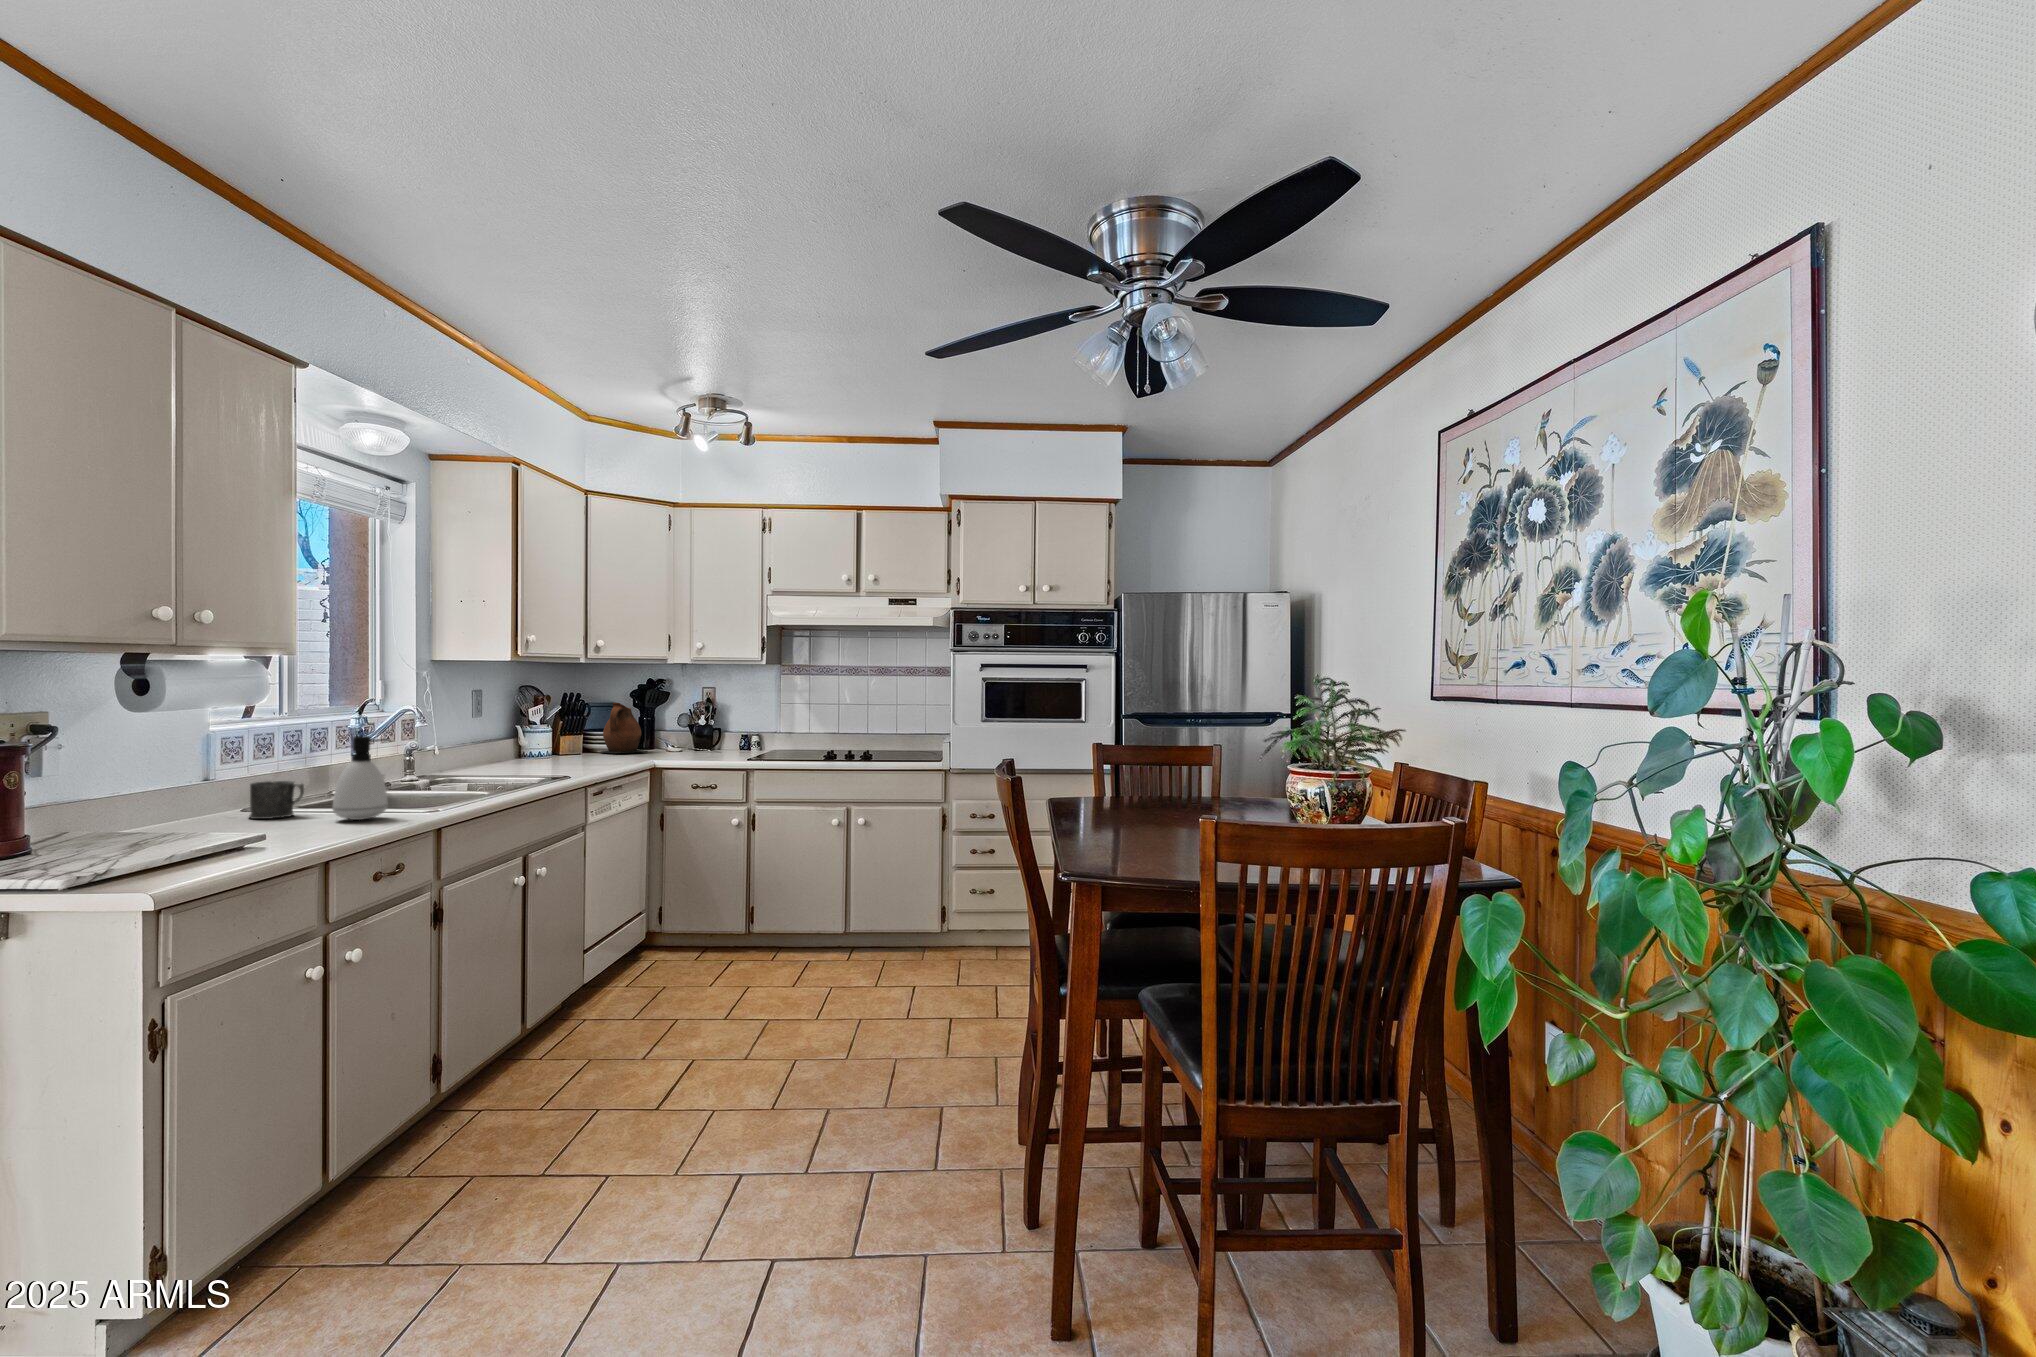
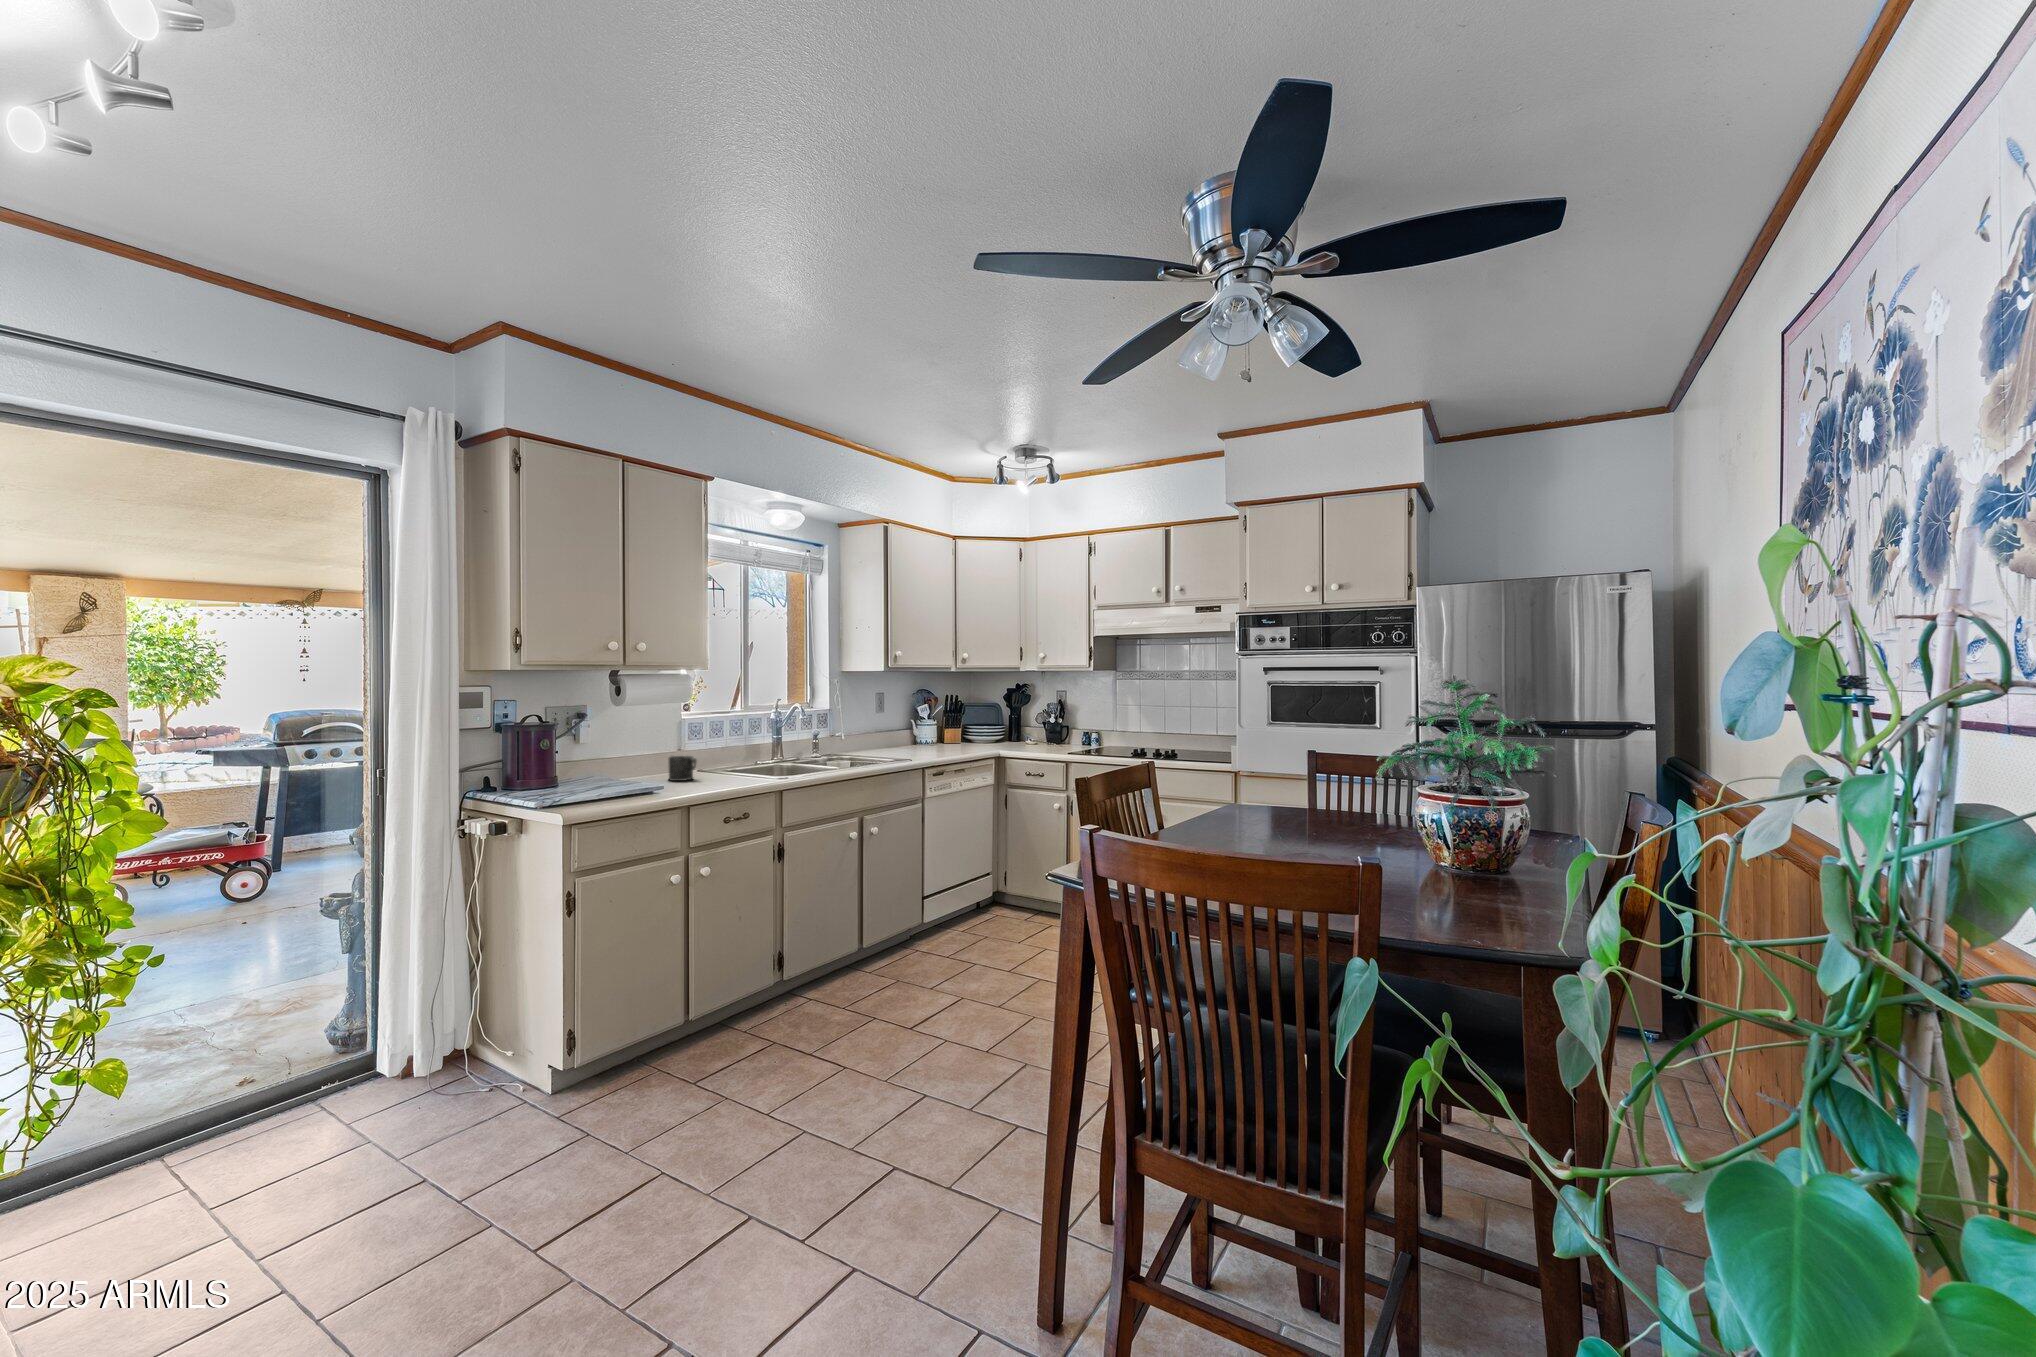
ceramic pitcher: present [601,703,647,753] -> none [976,703,1012,744]
soap dispenser: present [333,736,390,820] -> none [701,726,736,785]

